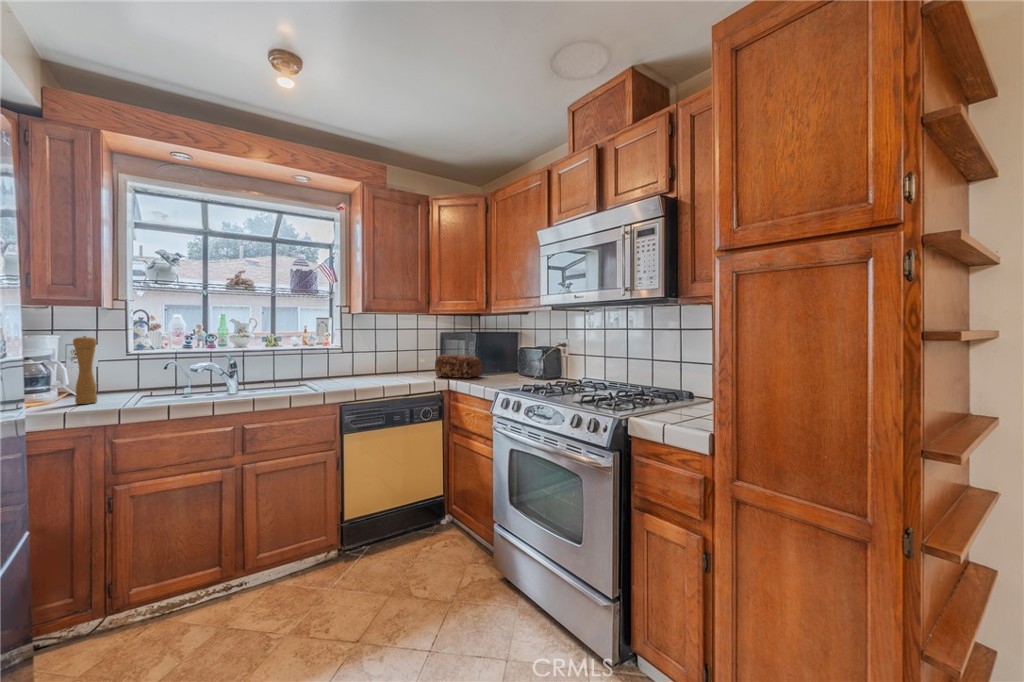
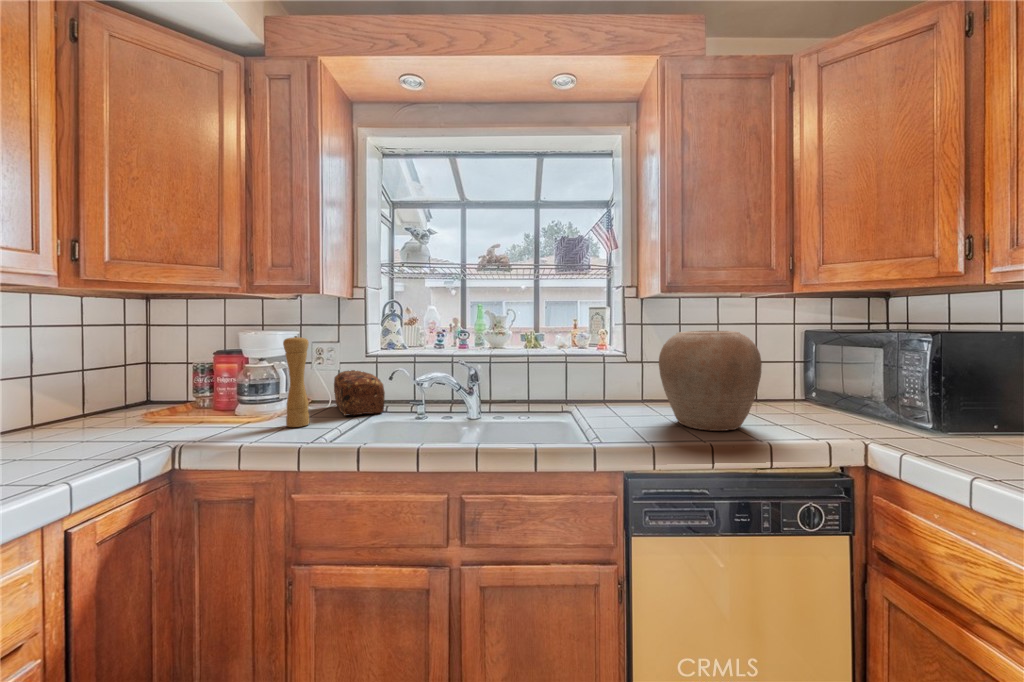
vase: none [360,333,410,382] -> present [659,331,762,431]
bread loaf: present [435,354,482,378] -> present [334,370,385,416]

